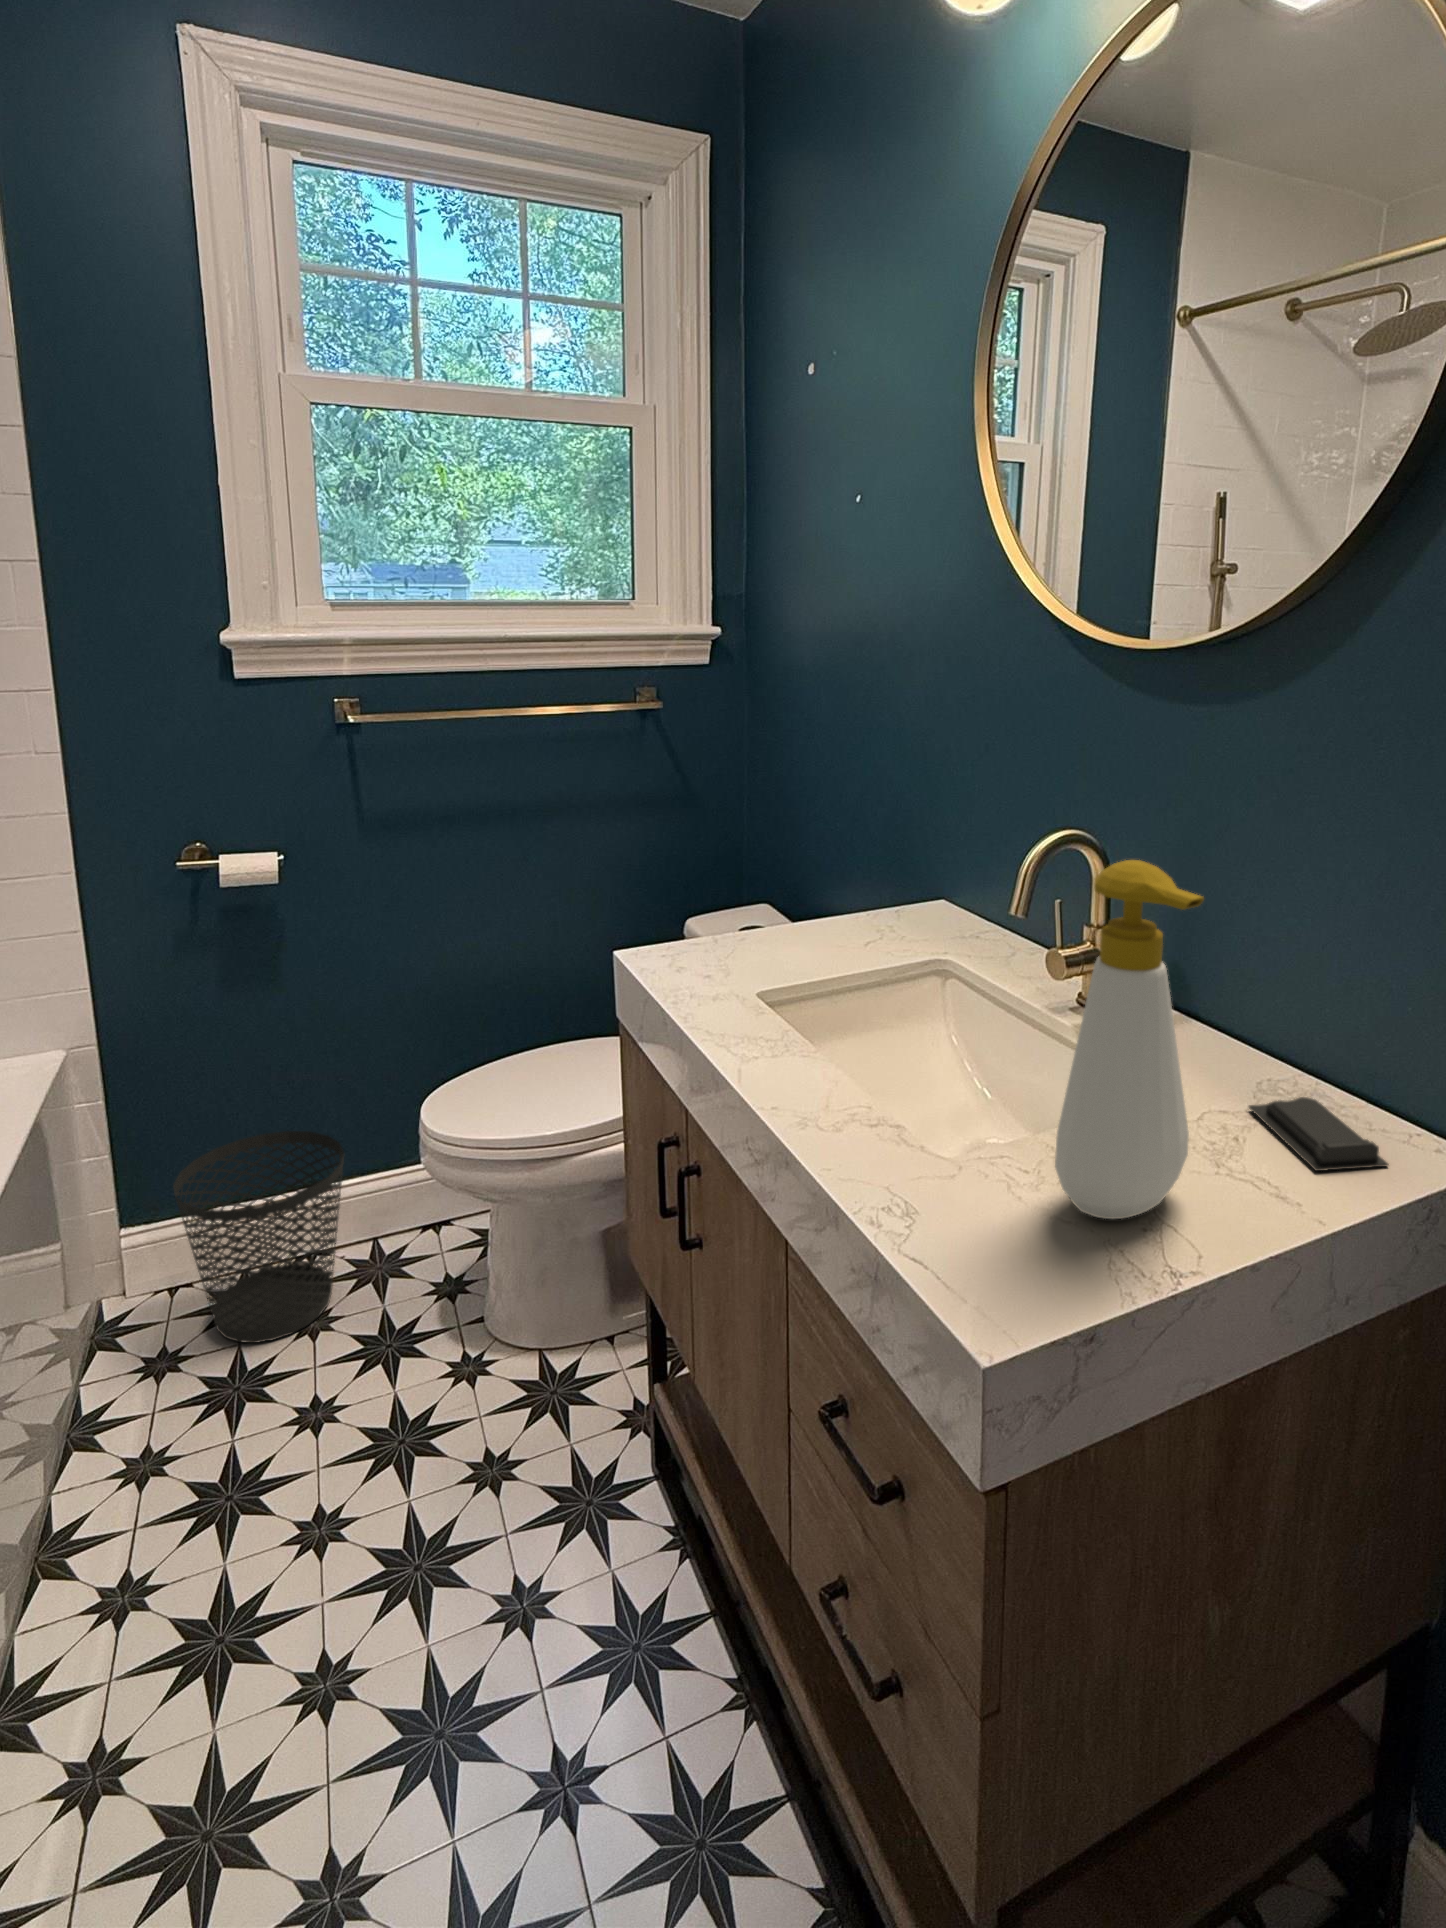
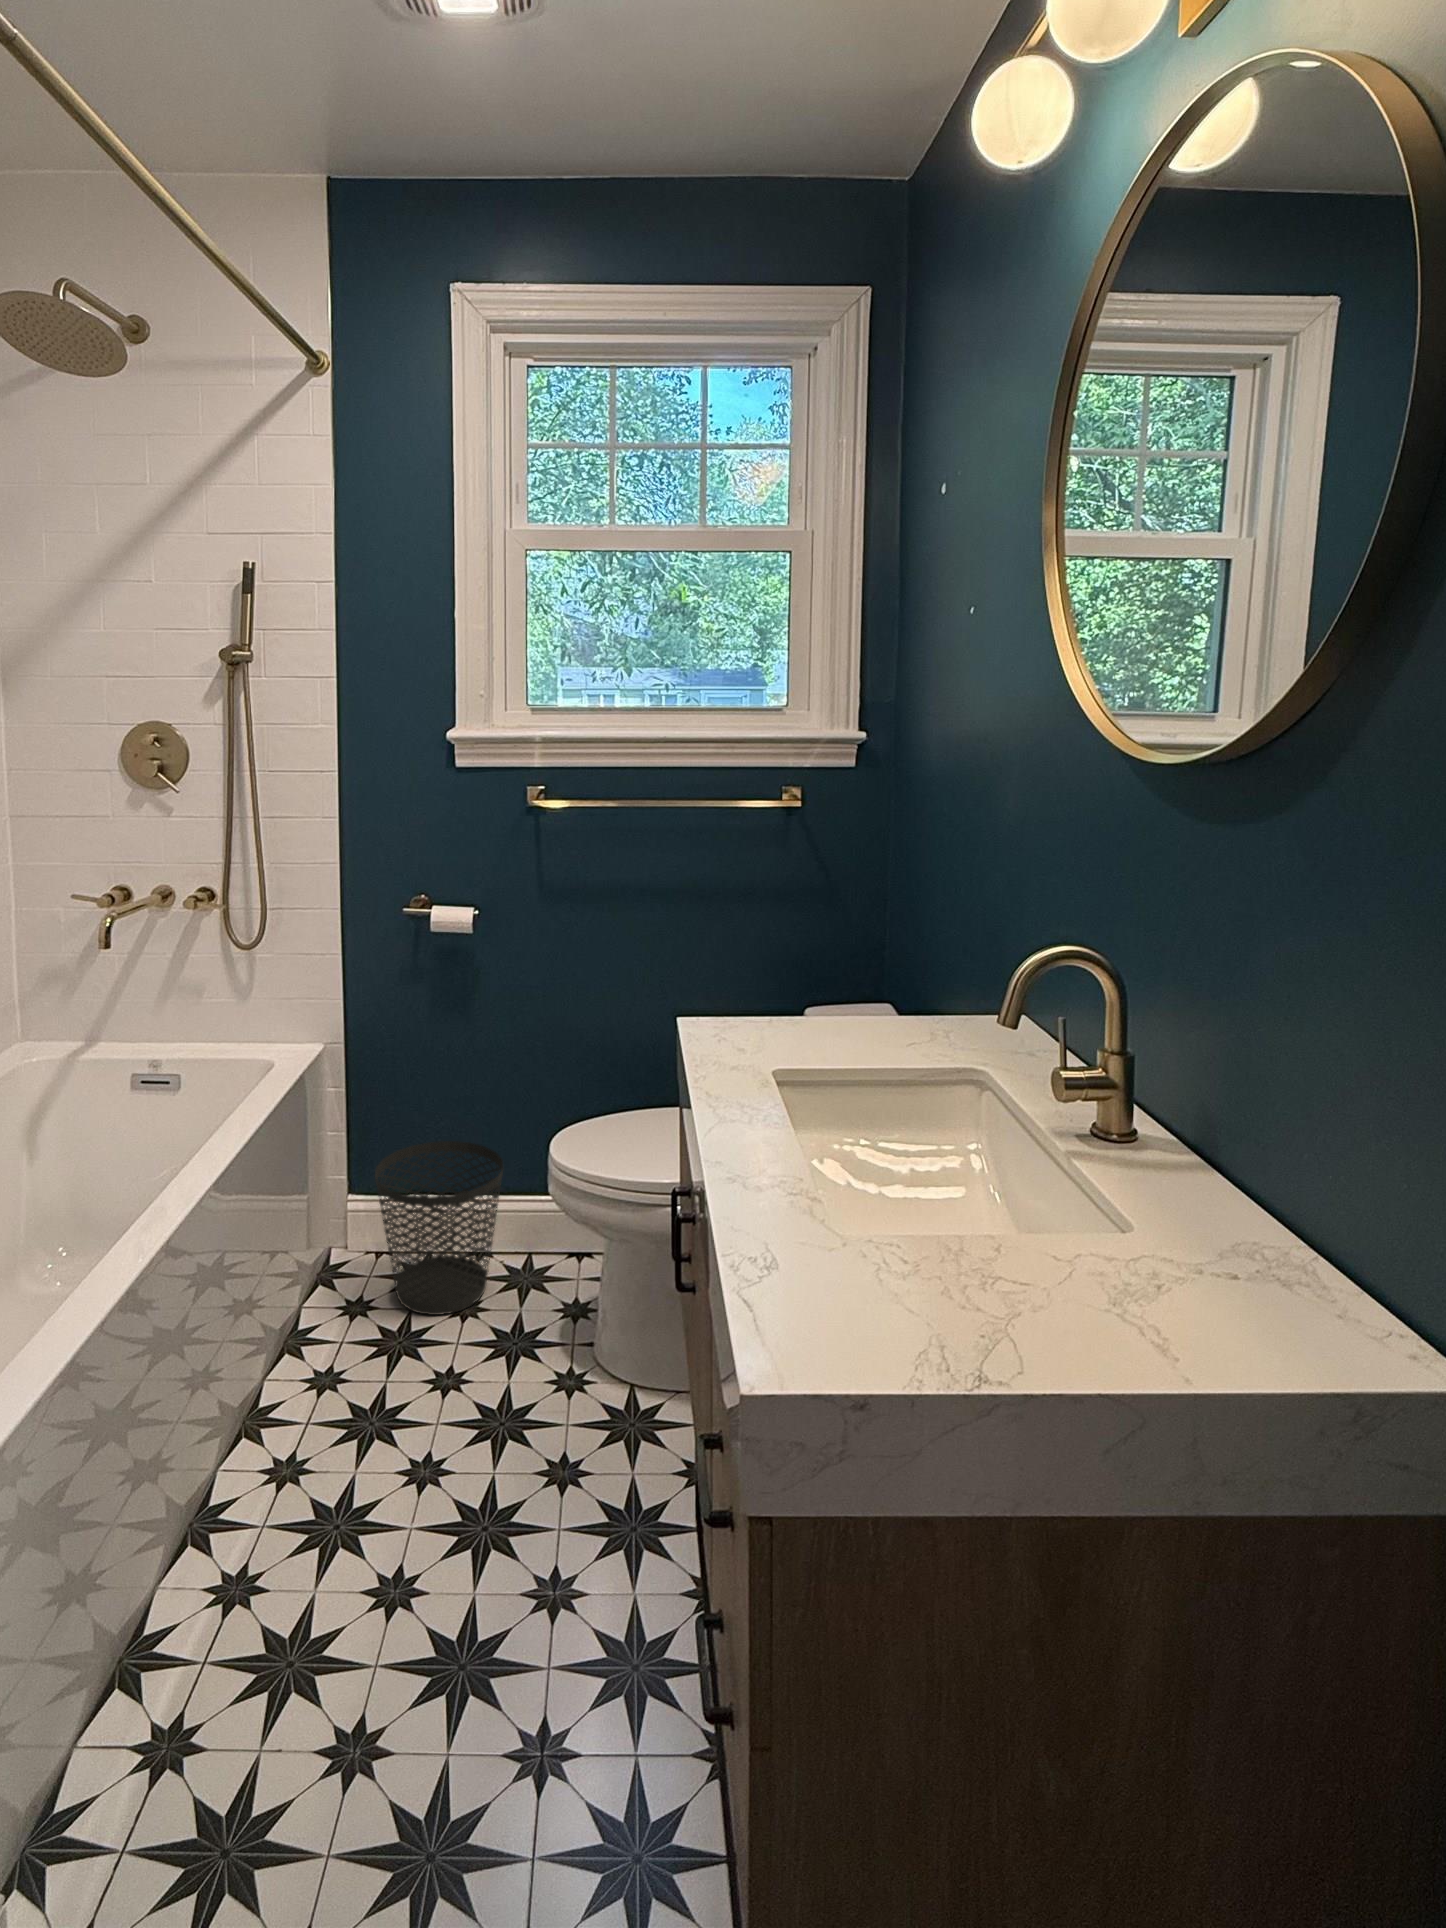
soap bottle: present [1055,860,1204,1219] -> none [897,971,1046,1318]
soap bar: present [1249,1097,1388,1171] -> none [1182,1251,1298,1341]

